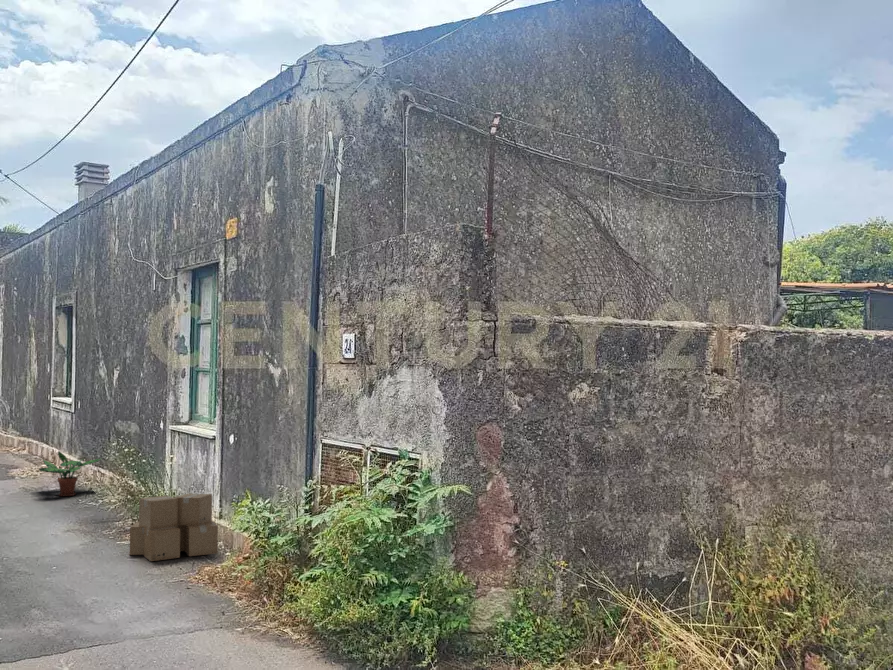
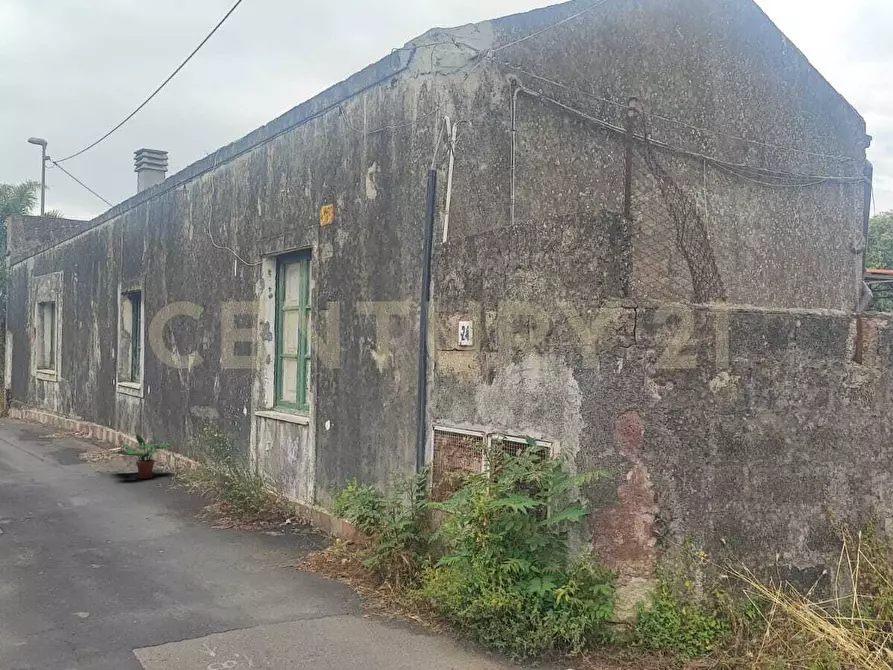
cardboard box: present [130,494,218,561] -> none [227,478,313,545]

